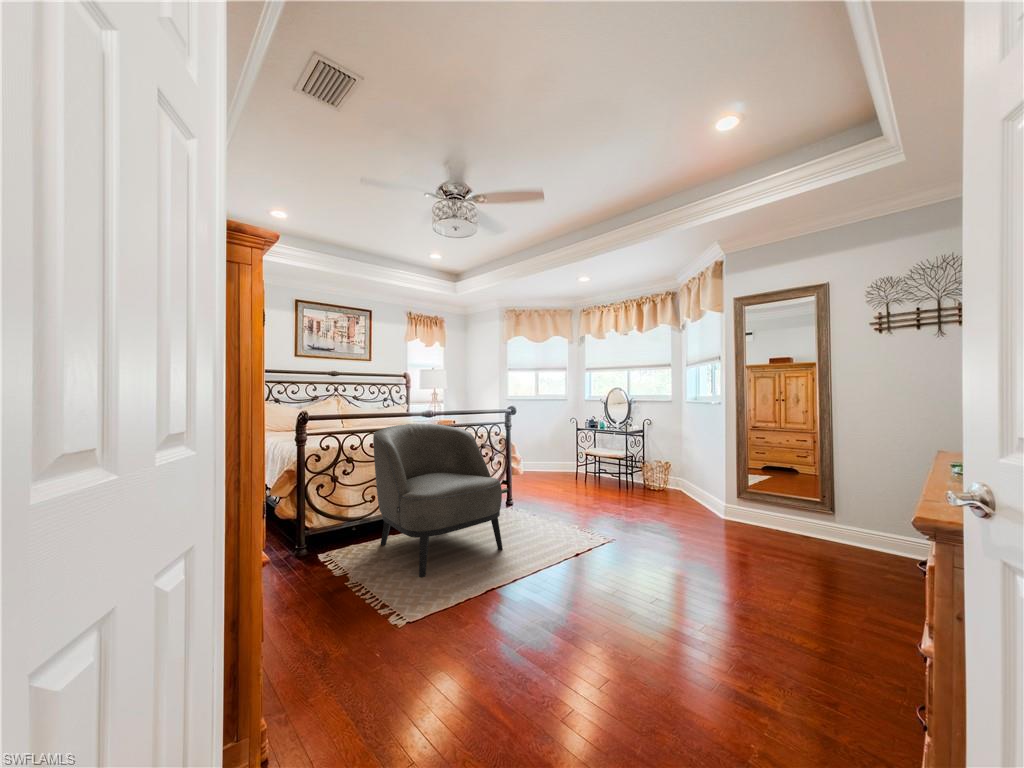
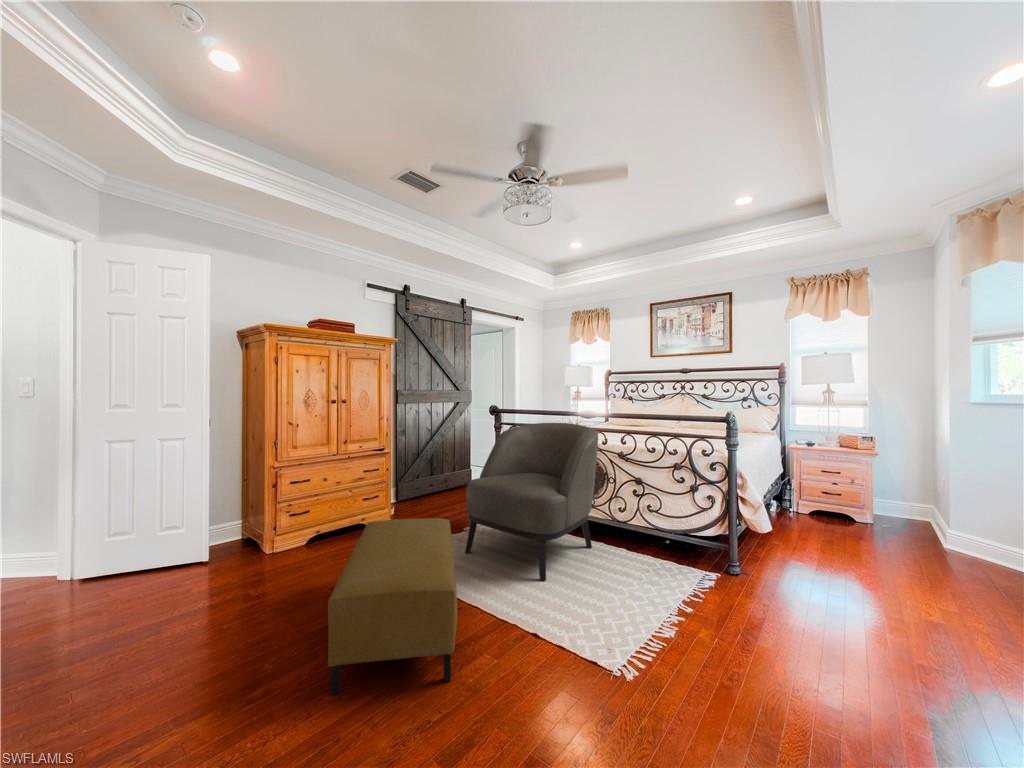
ottoman: none [477,521,665,632] -> present [328,518,457,694]

